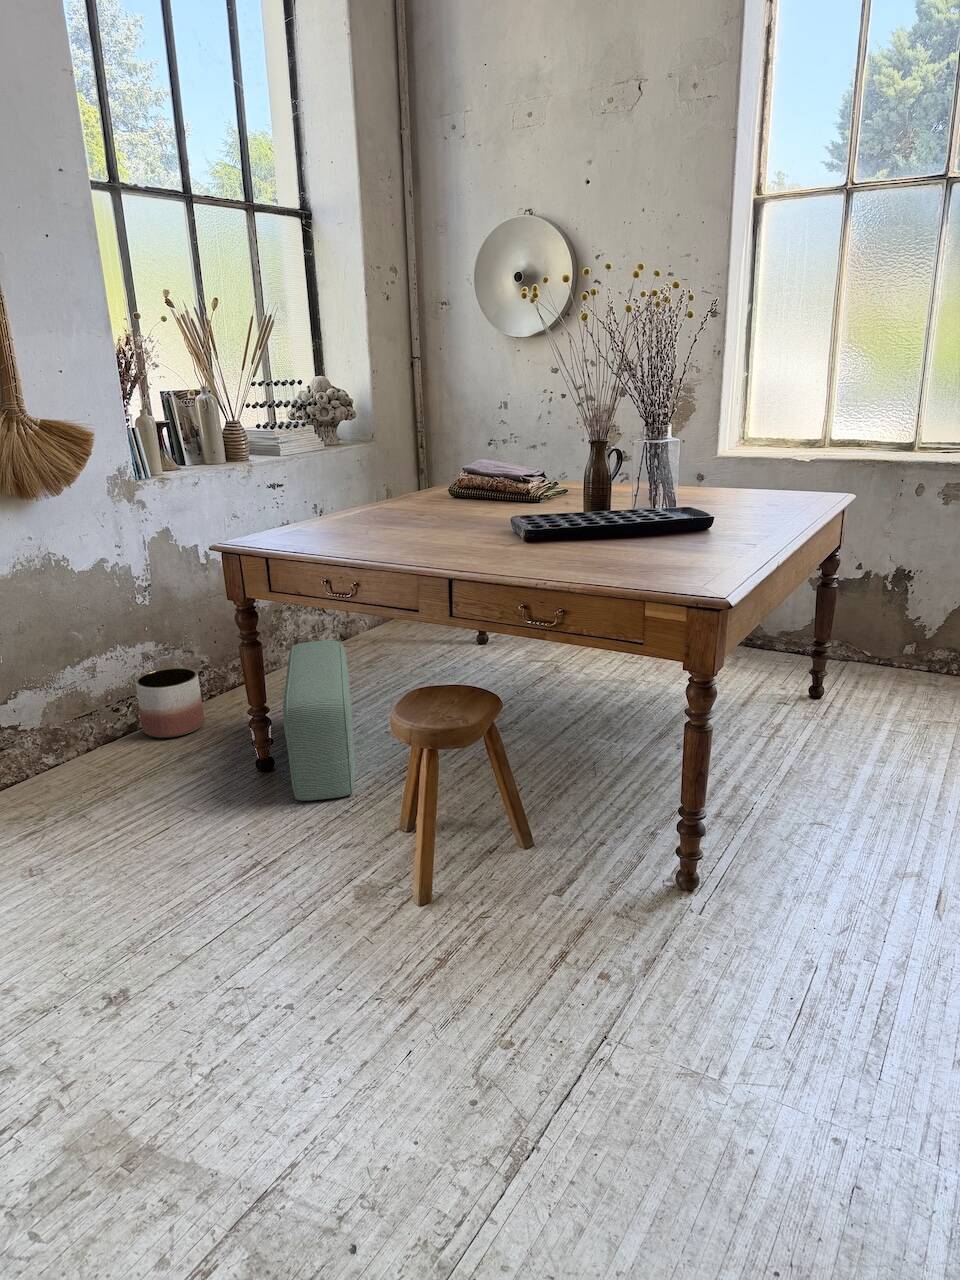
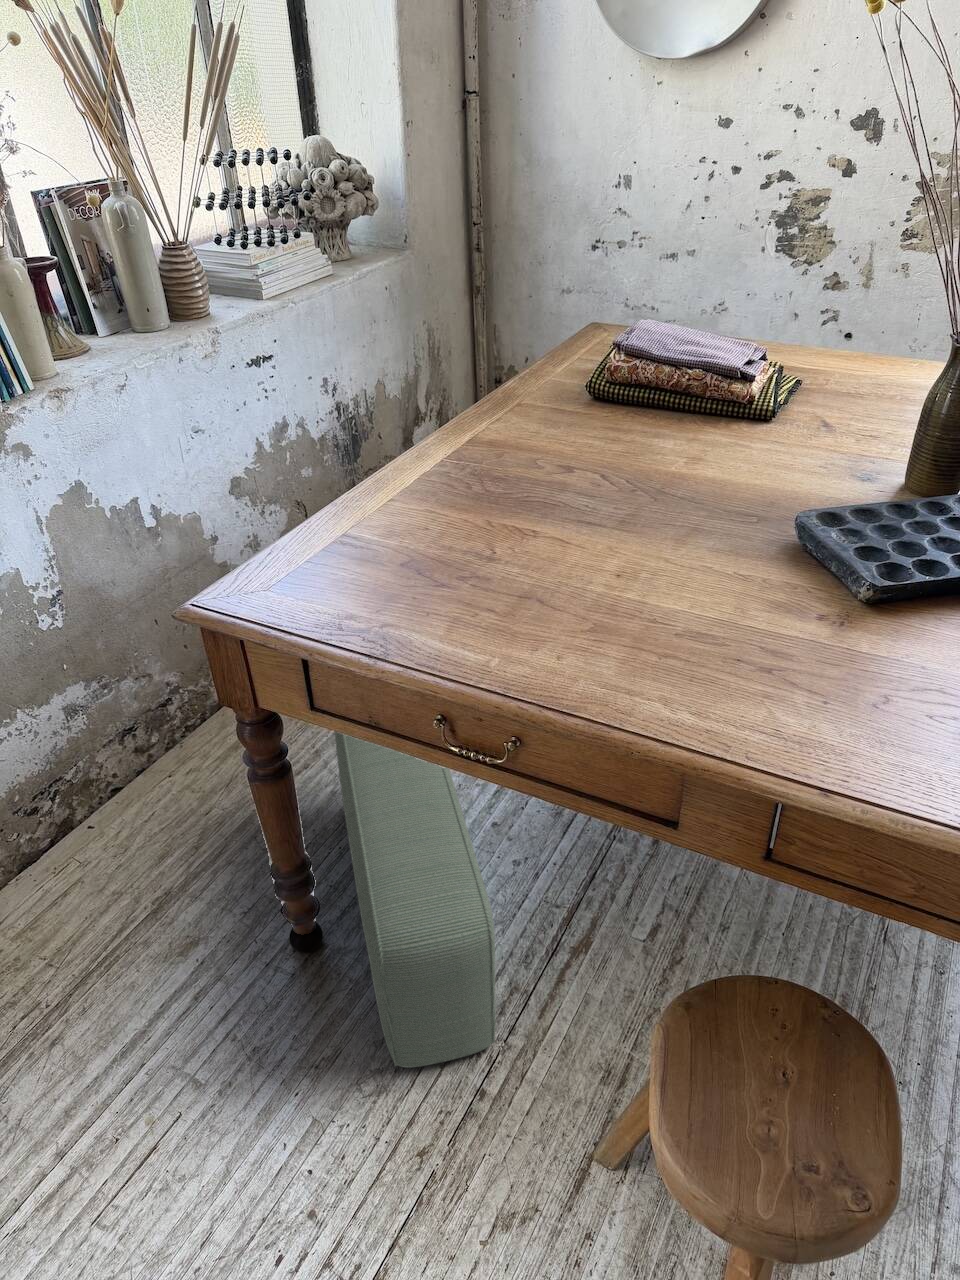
planter: present [135,668,204,738] -> none [60,724,188,859]

